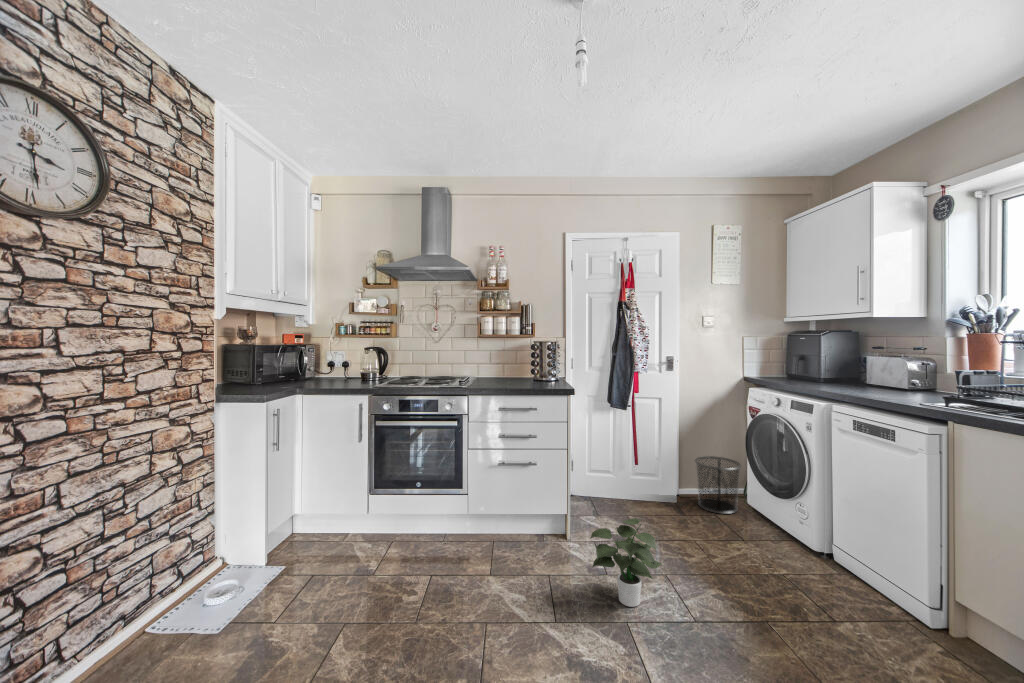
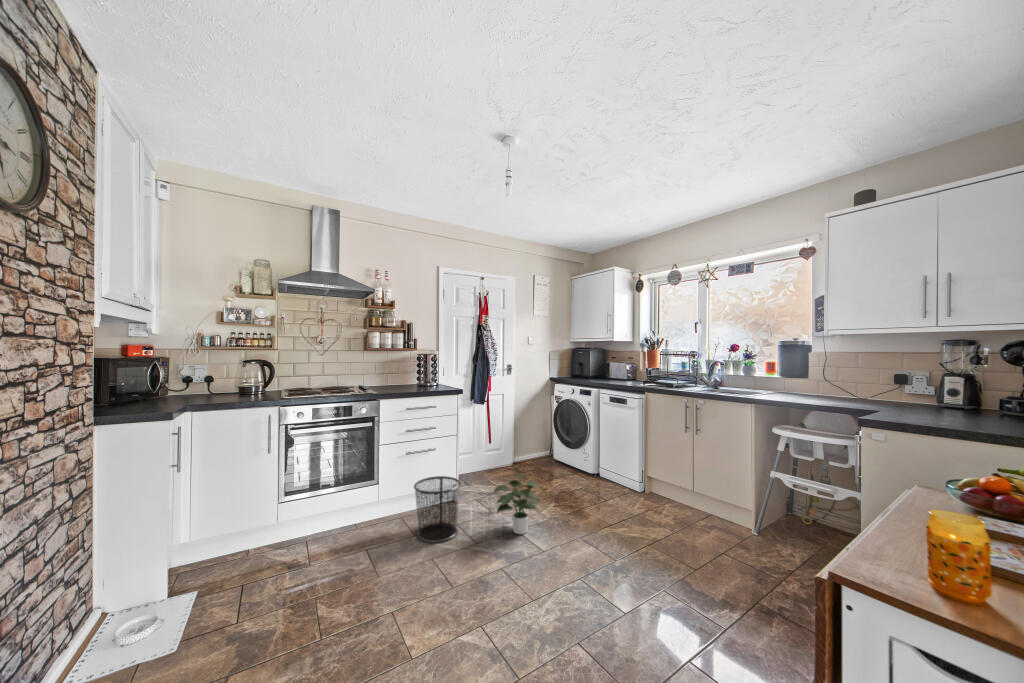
waste bin: present [695,456,741,514] -> present [414,476,461,542]

